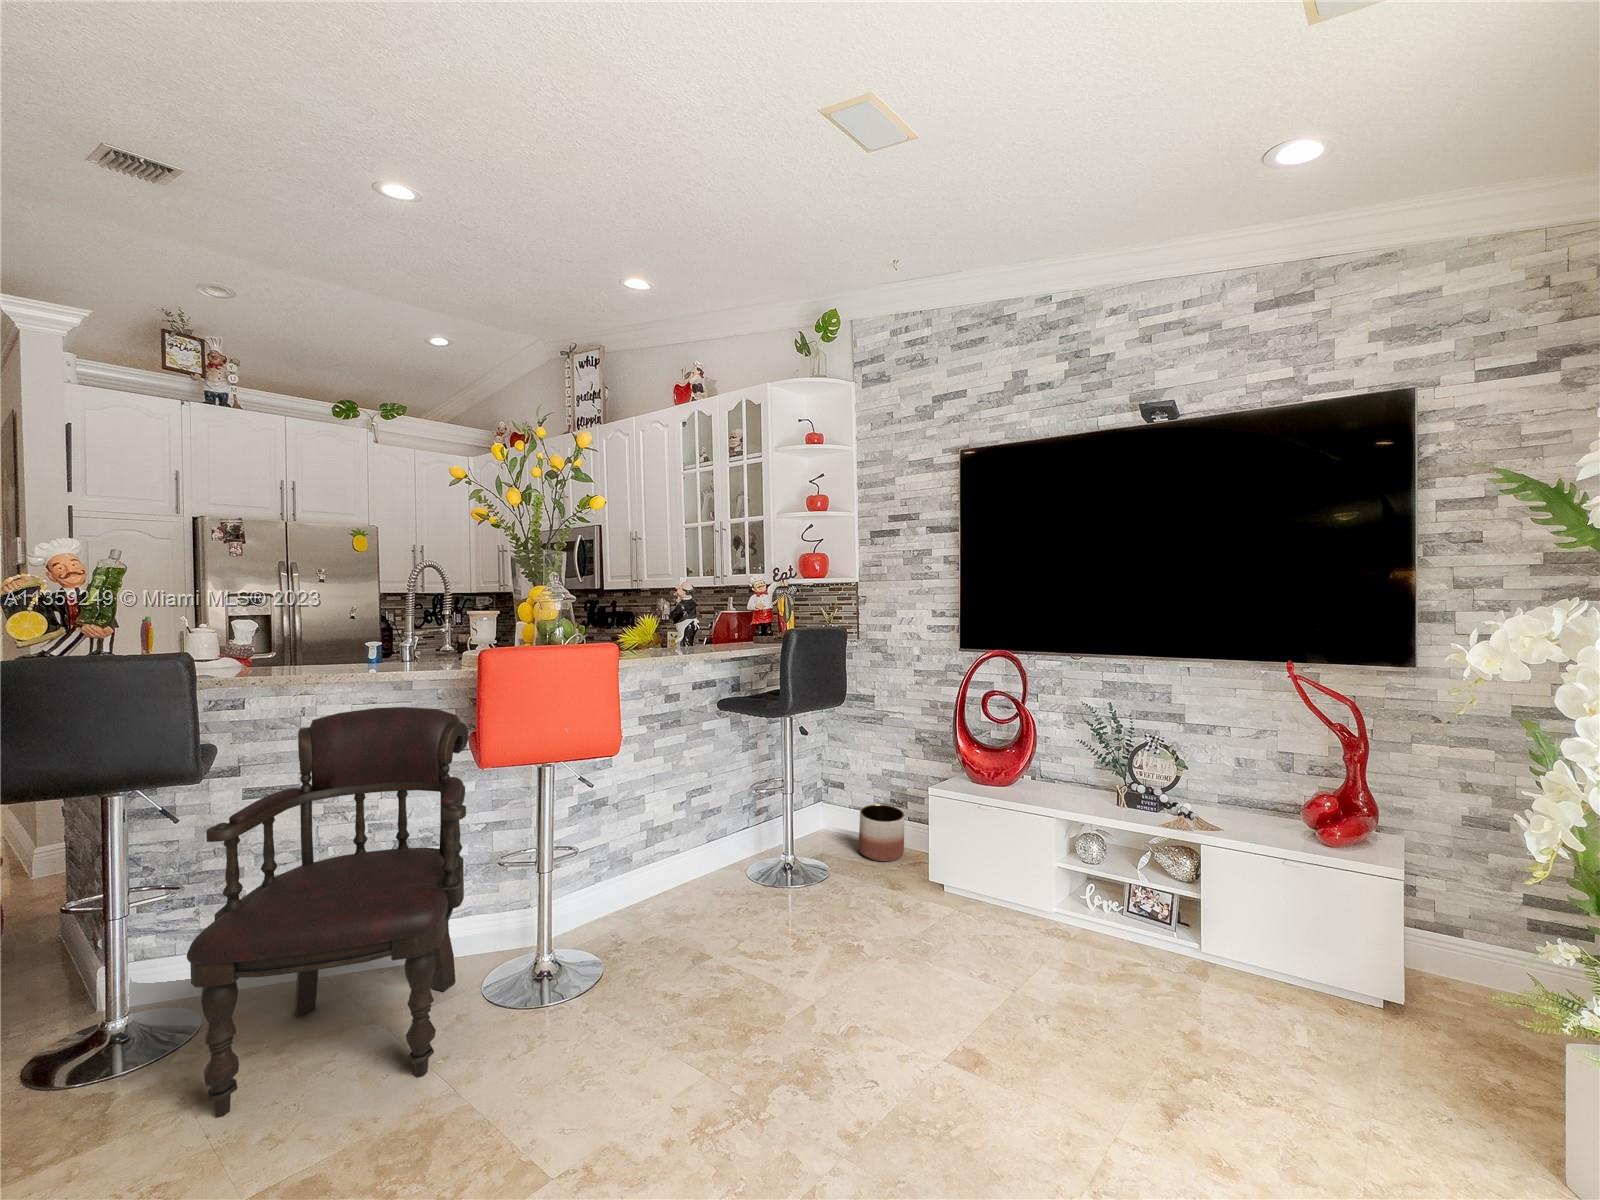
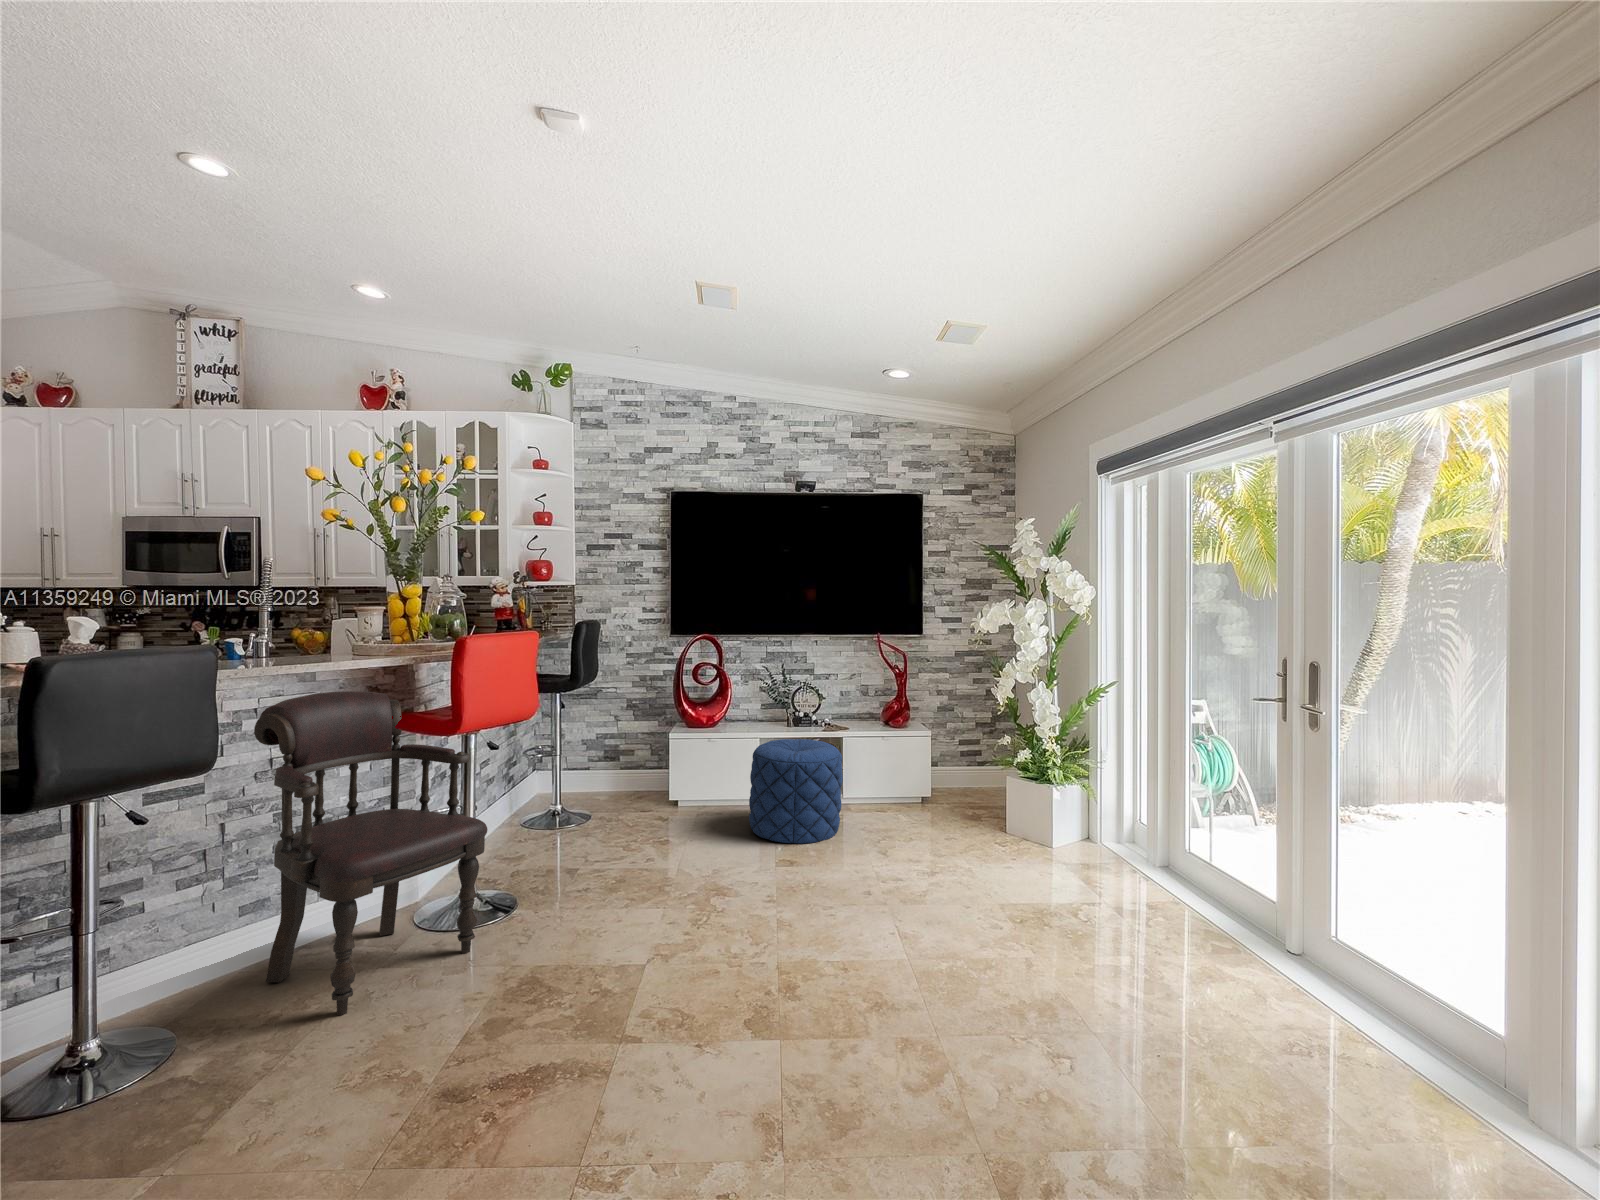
planter: present [859,805,905,861] -> none [589,764,627,804]
pouf: none [981,856,1177,1108] -> present [749,739,843,843]

